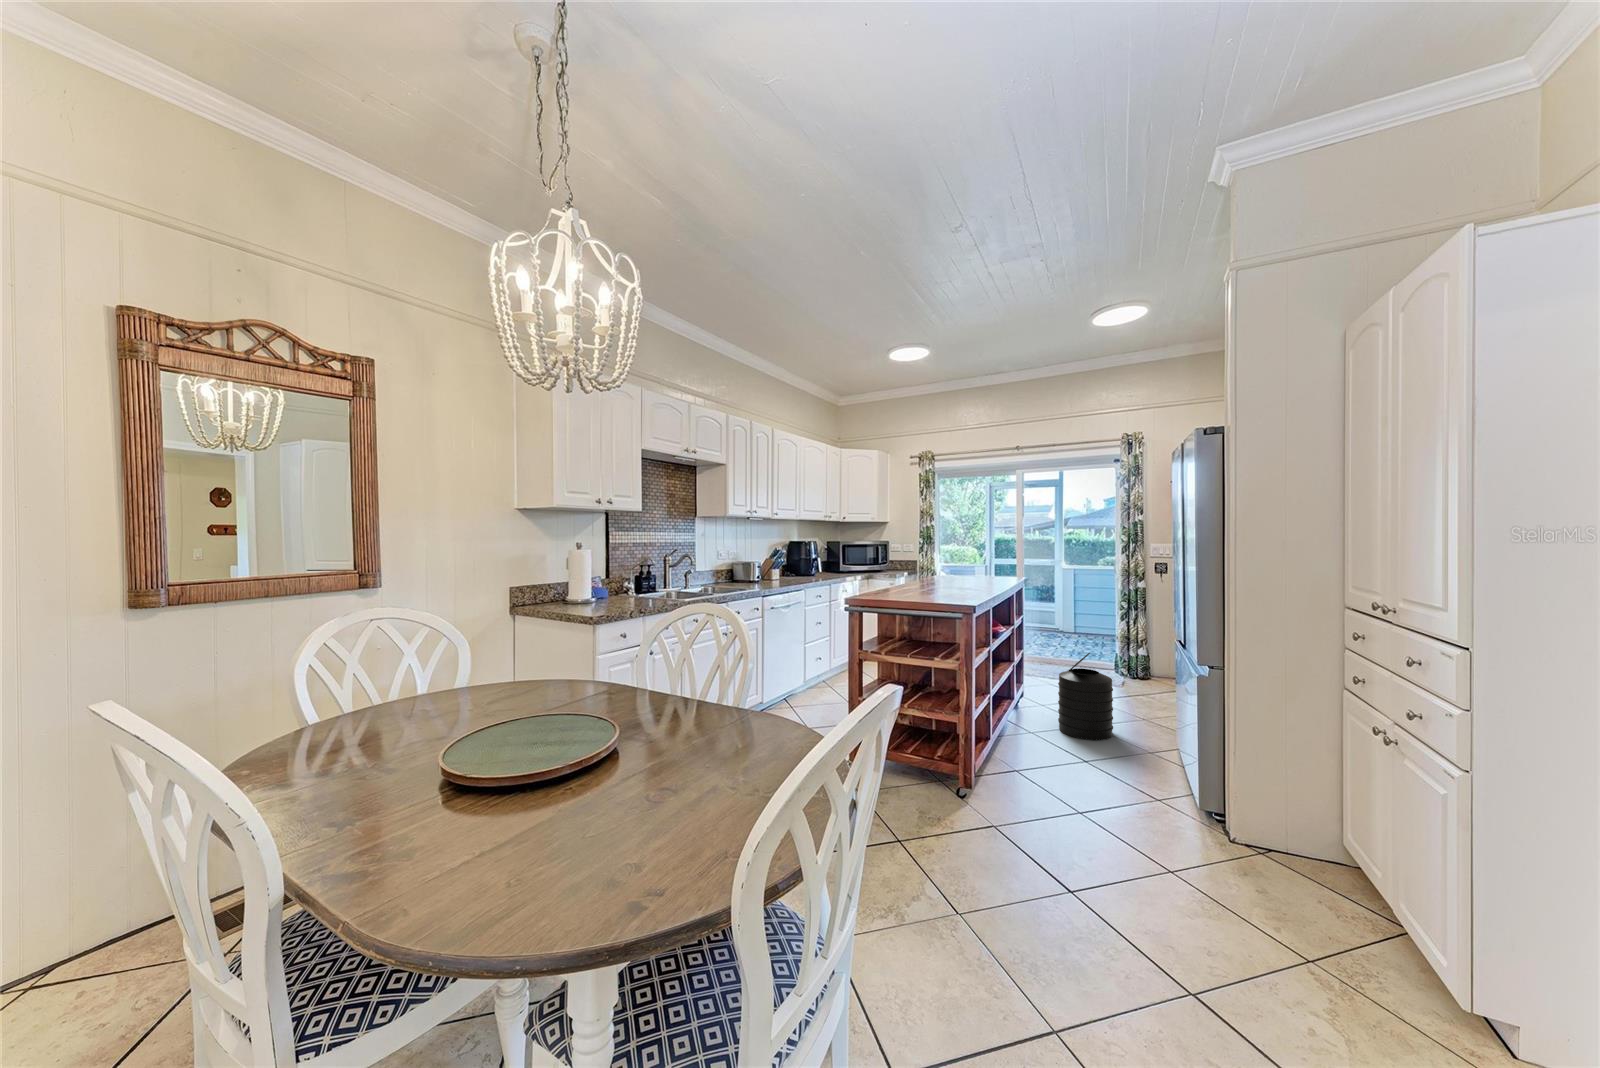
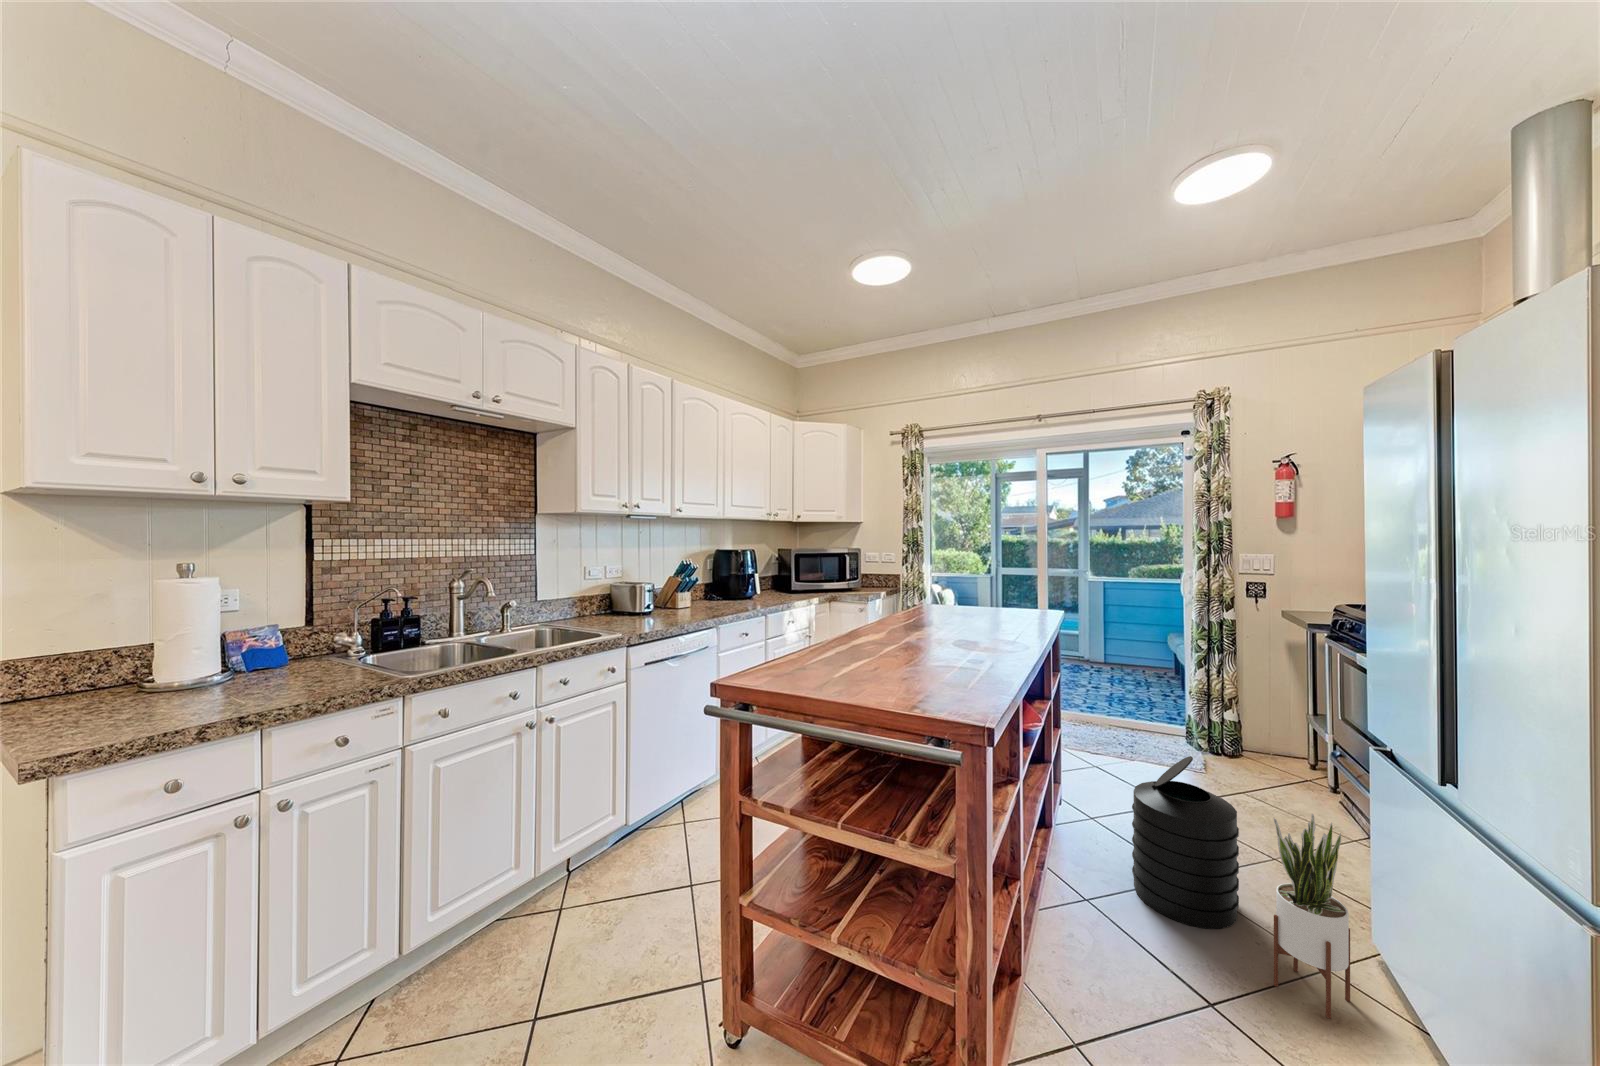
potted plant: none [1116,667,1153,763] -> present [1273,814,1350,1018]

